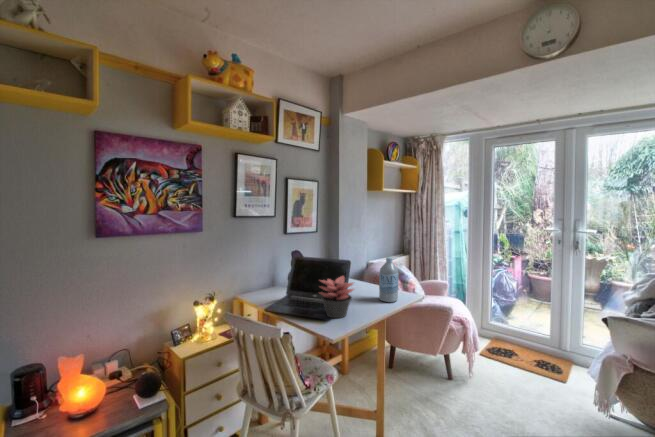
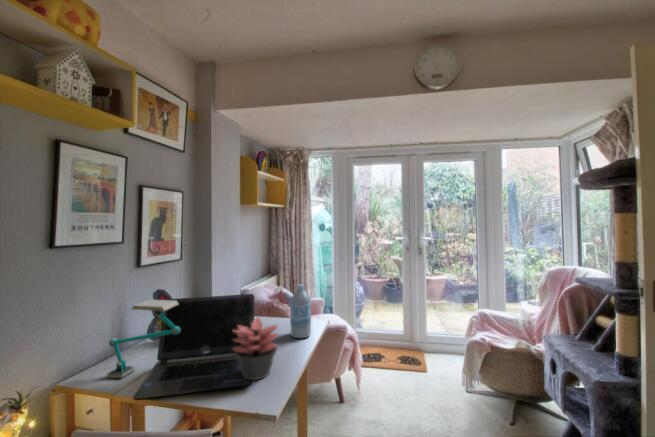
desk lamp: none [257,253,293,299] -> present [107,300,181,378]

